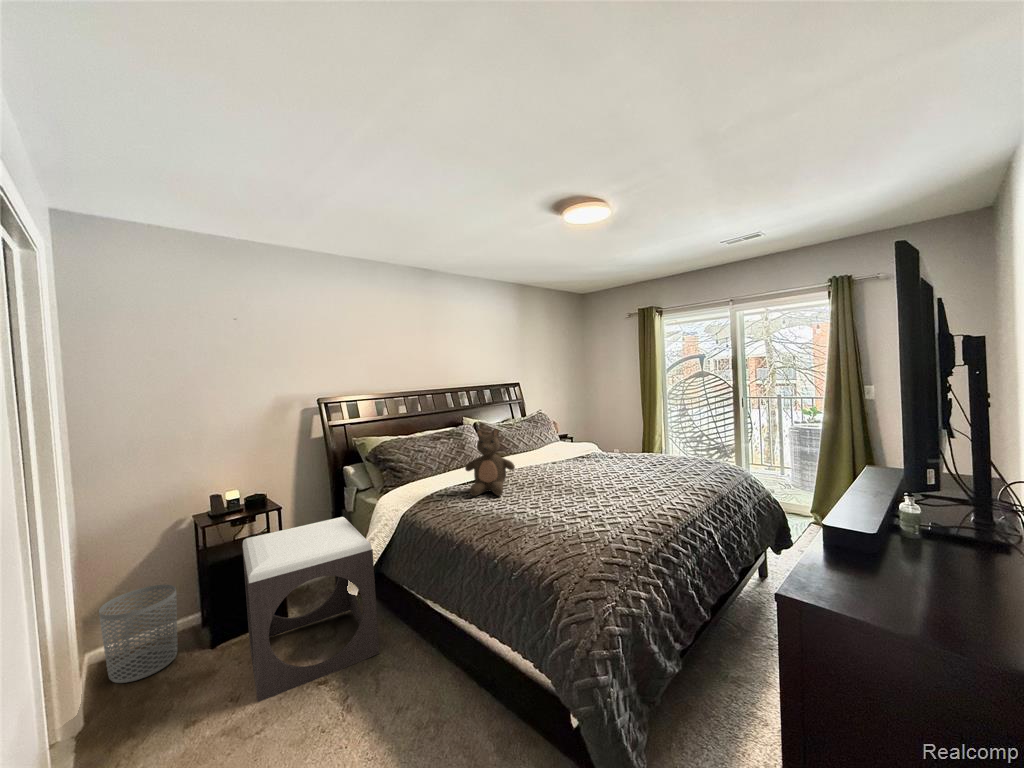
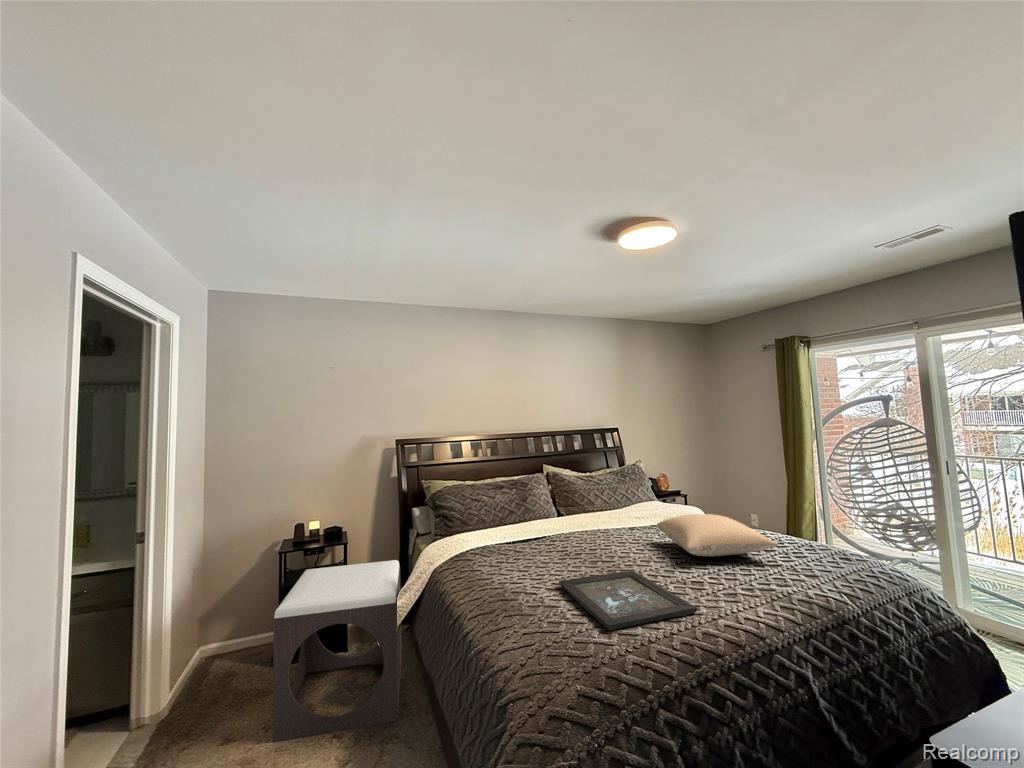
stuffed bear: present [465,429,515,496] -> none [500,483,557,563]
pillow: none [582,444,674,474] -> present [656,514,779,556]
tray: none [538,489,646,525] -> present [559,571,697,631]
waste bin: present [99,585,178,683] -> none [193,600,255,686]

